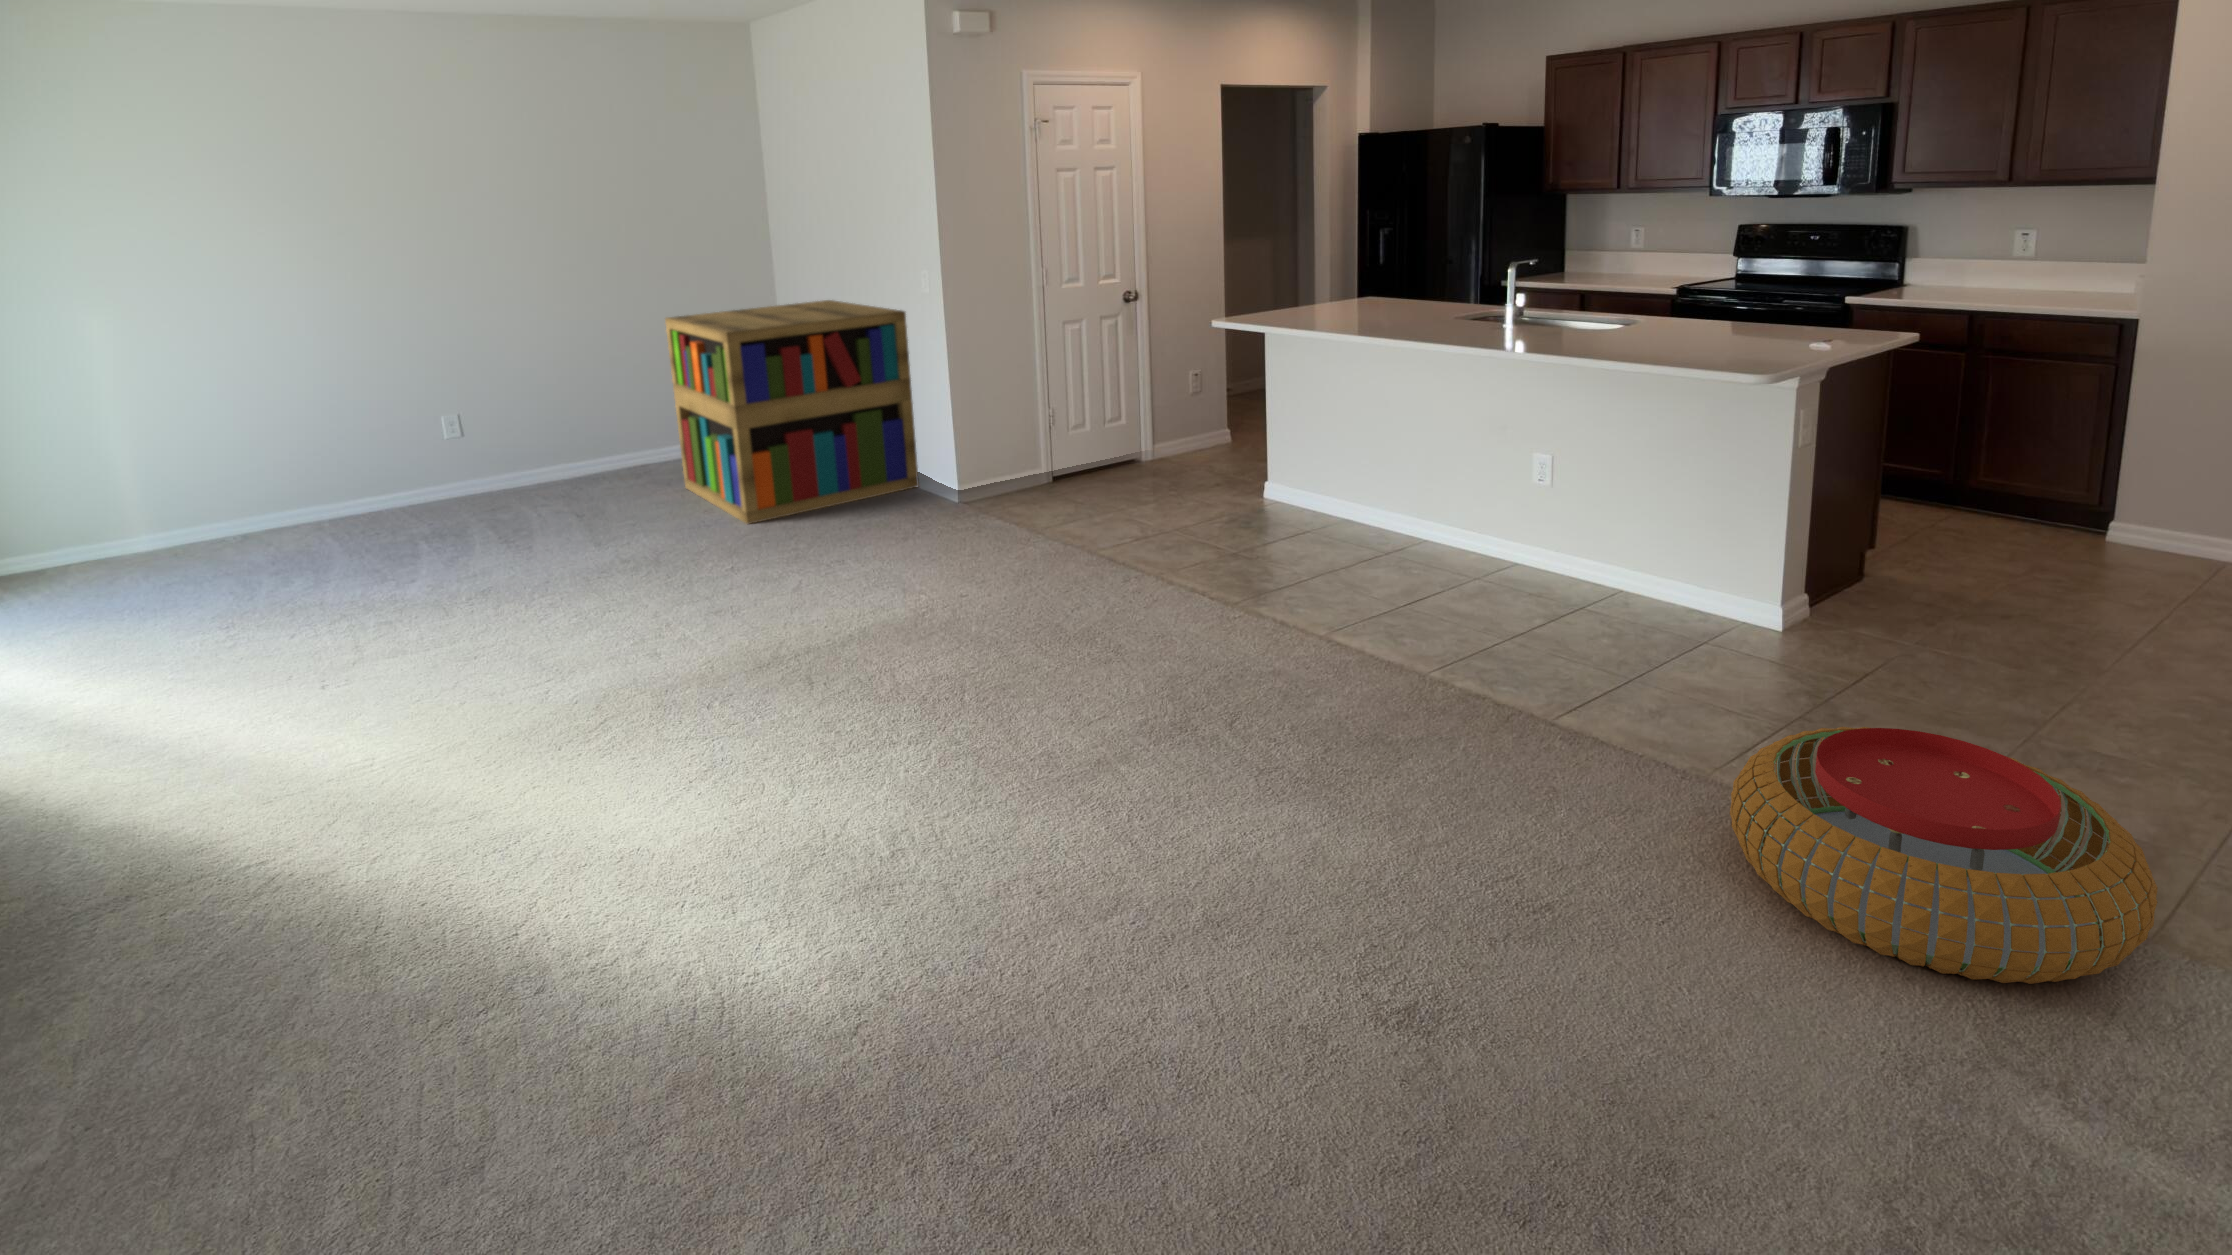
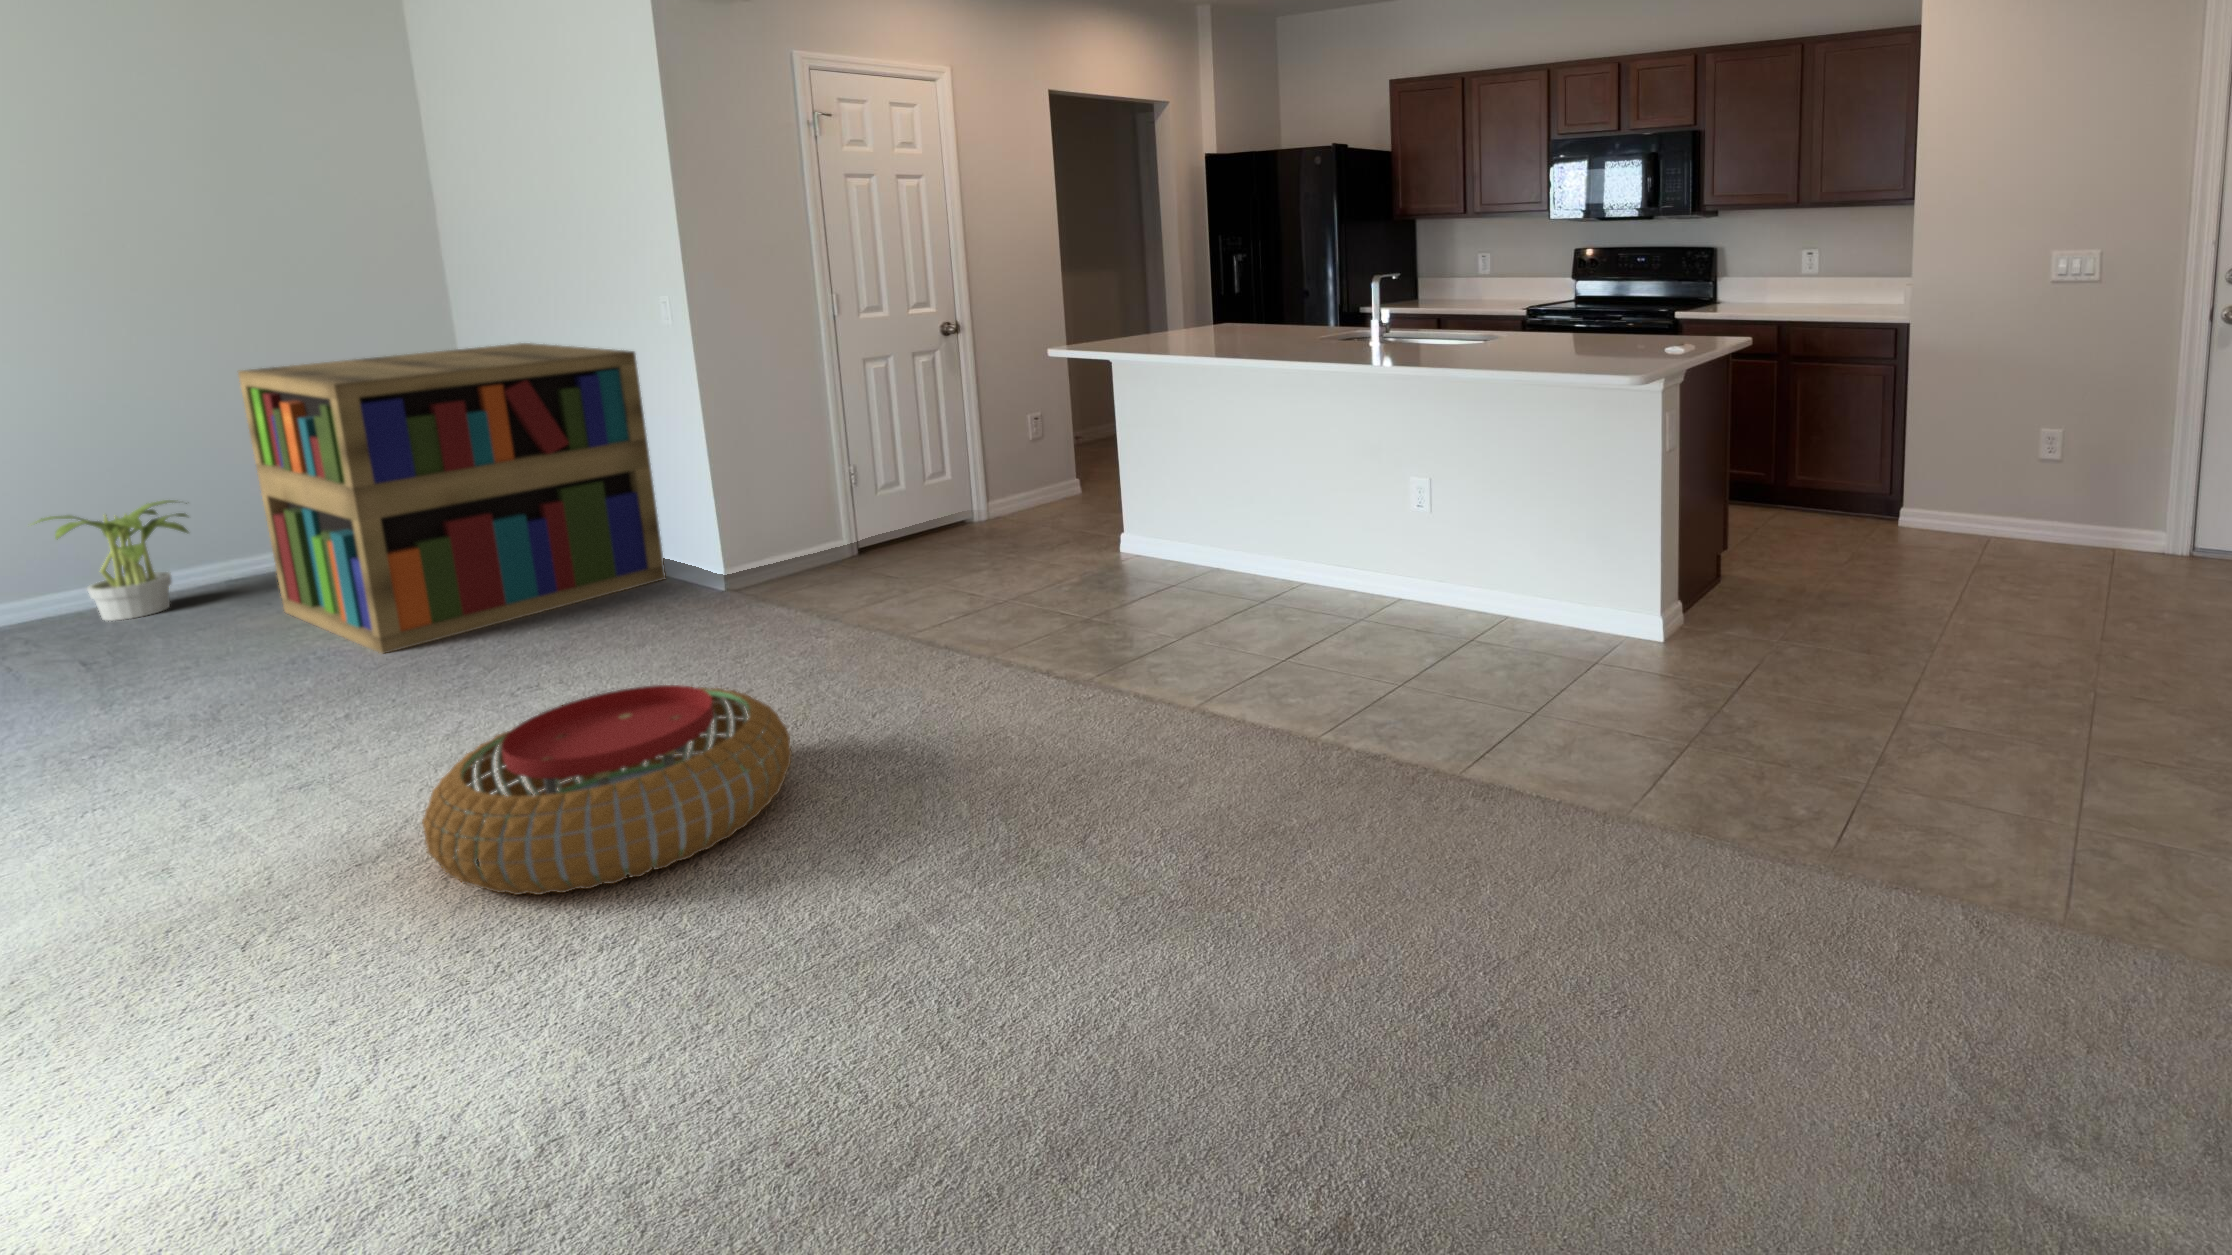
potted plant: none [551,404,633,484] -> present [35,500,188,621]
pouf: present [1730,727,2158,984] -> present [422,685,792,895]

